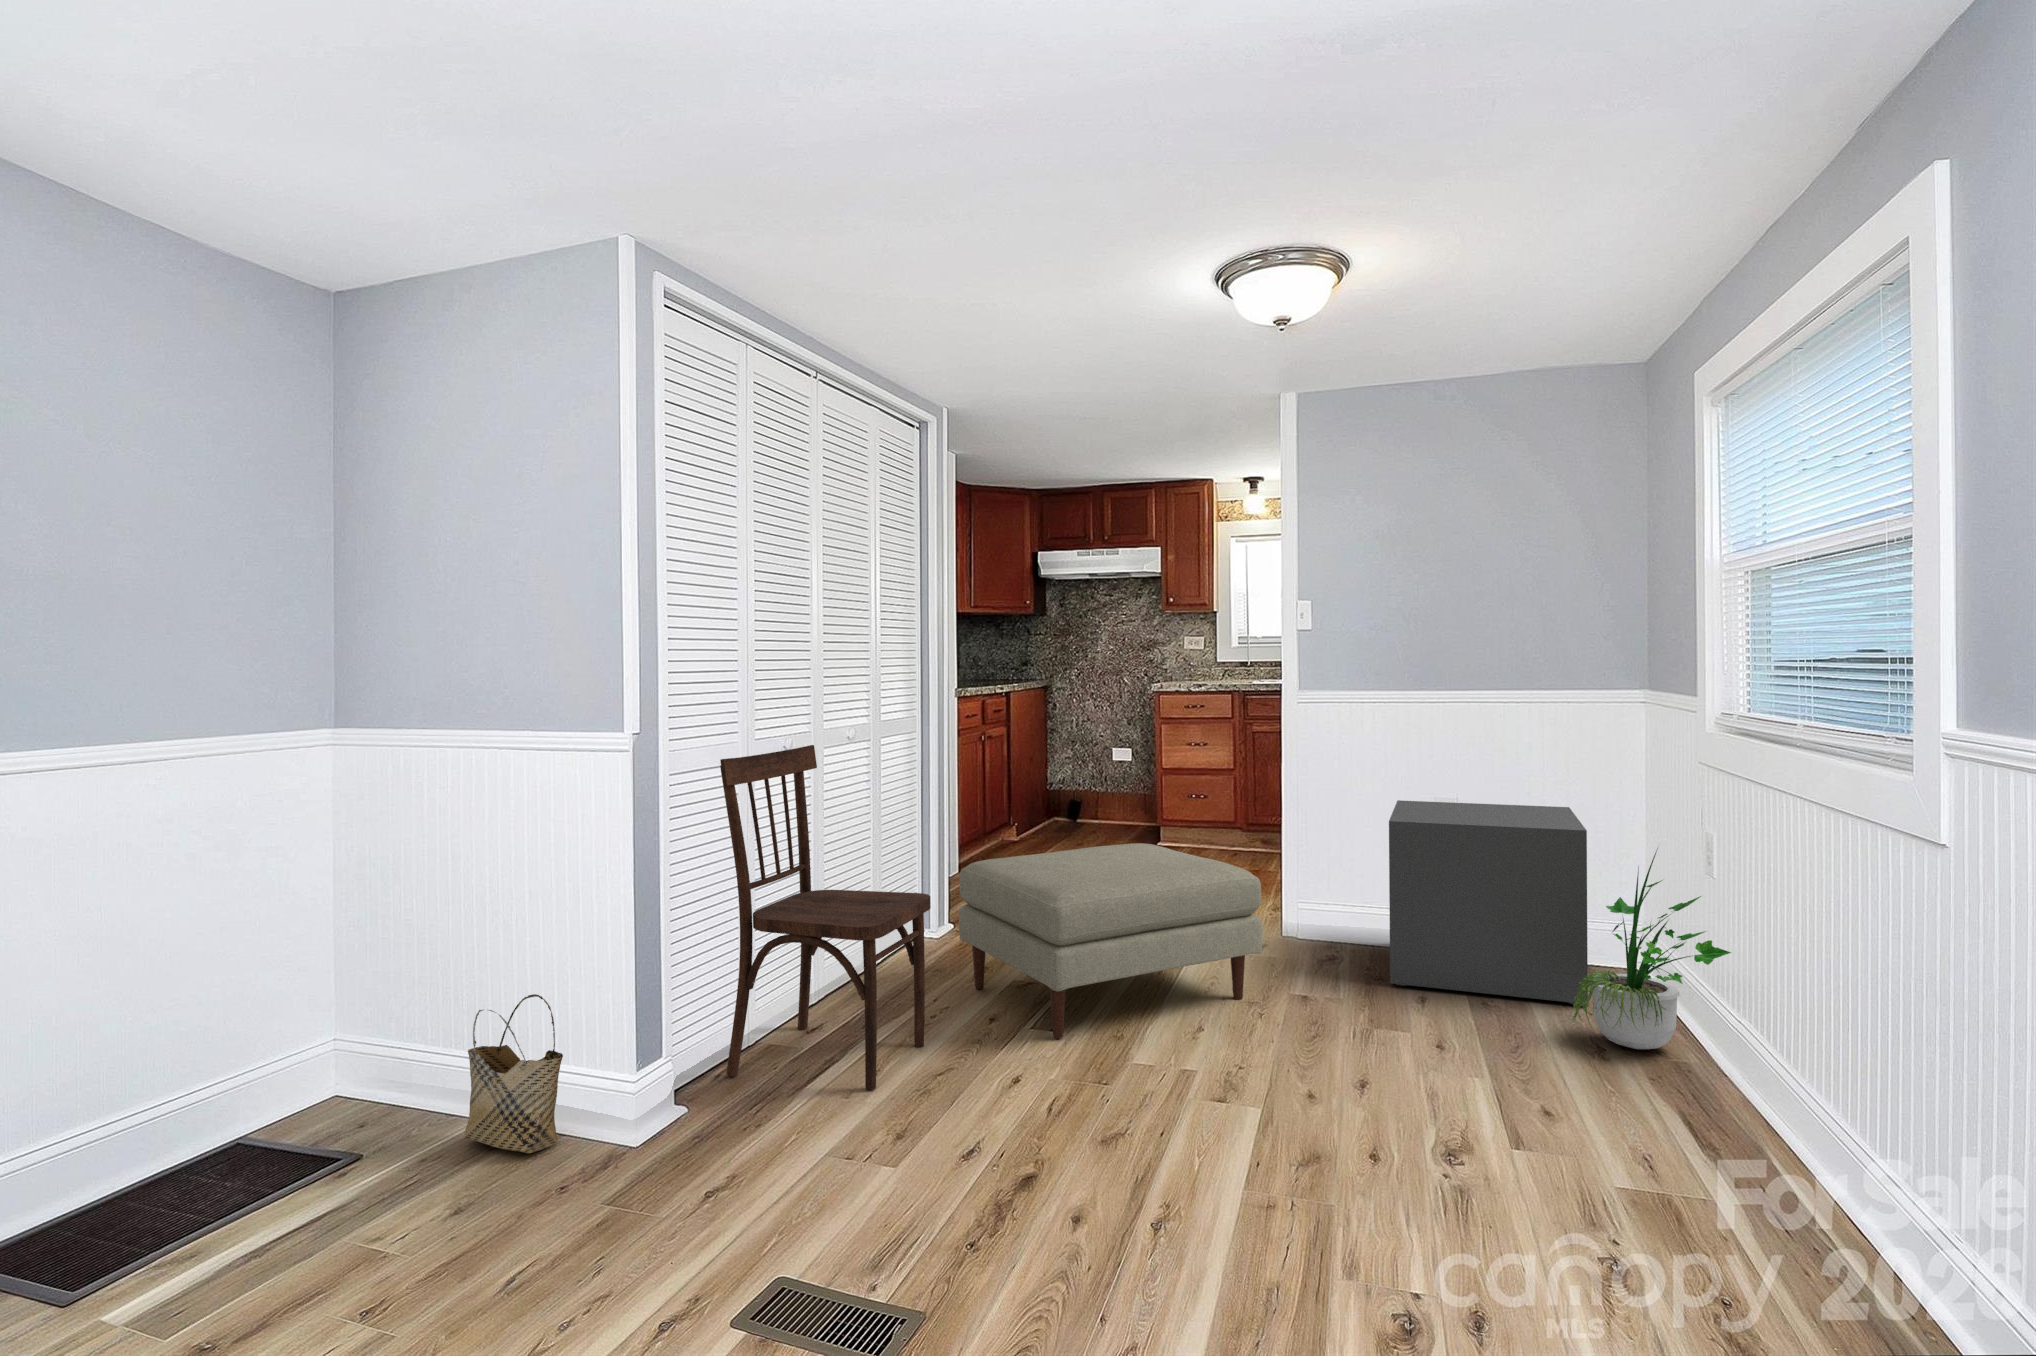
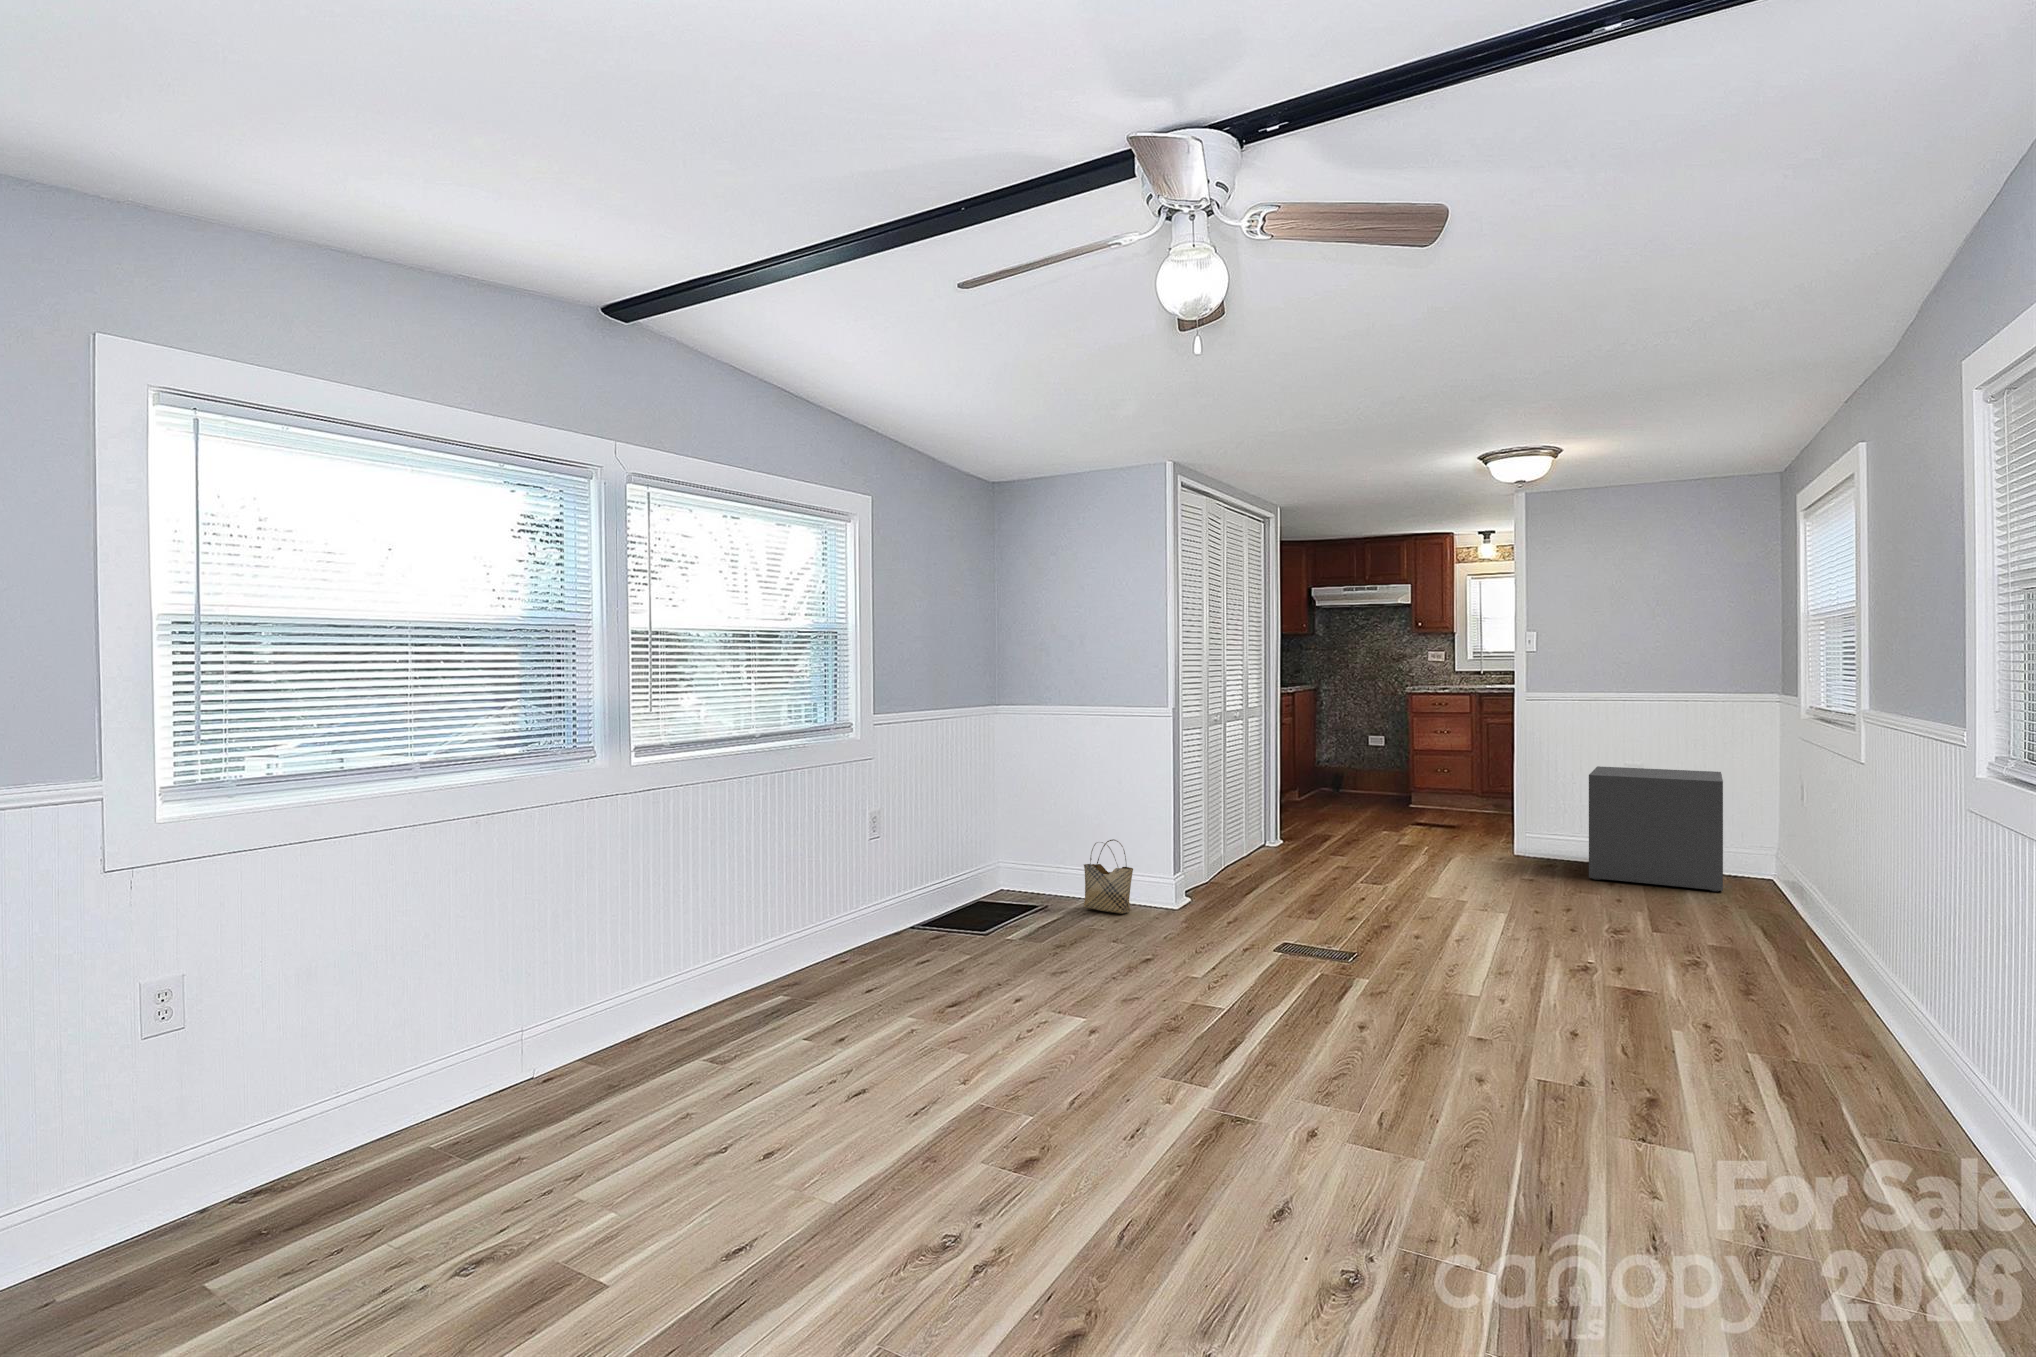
dining chair: present [720,745,931,1090] -> none [1193,719,1303,903]
ottoman: present [959,843,1263,1038] -> none [1304,789,1503,890]
potted plant: present [1572,851,1731,1049] -> none [1706,785,1802,909]

